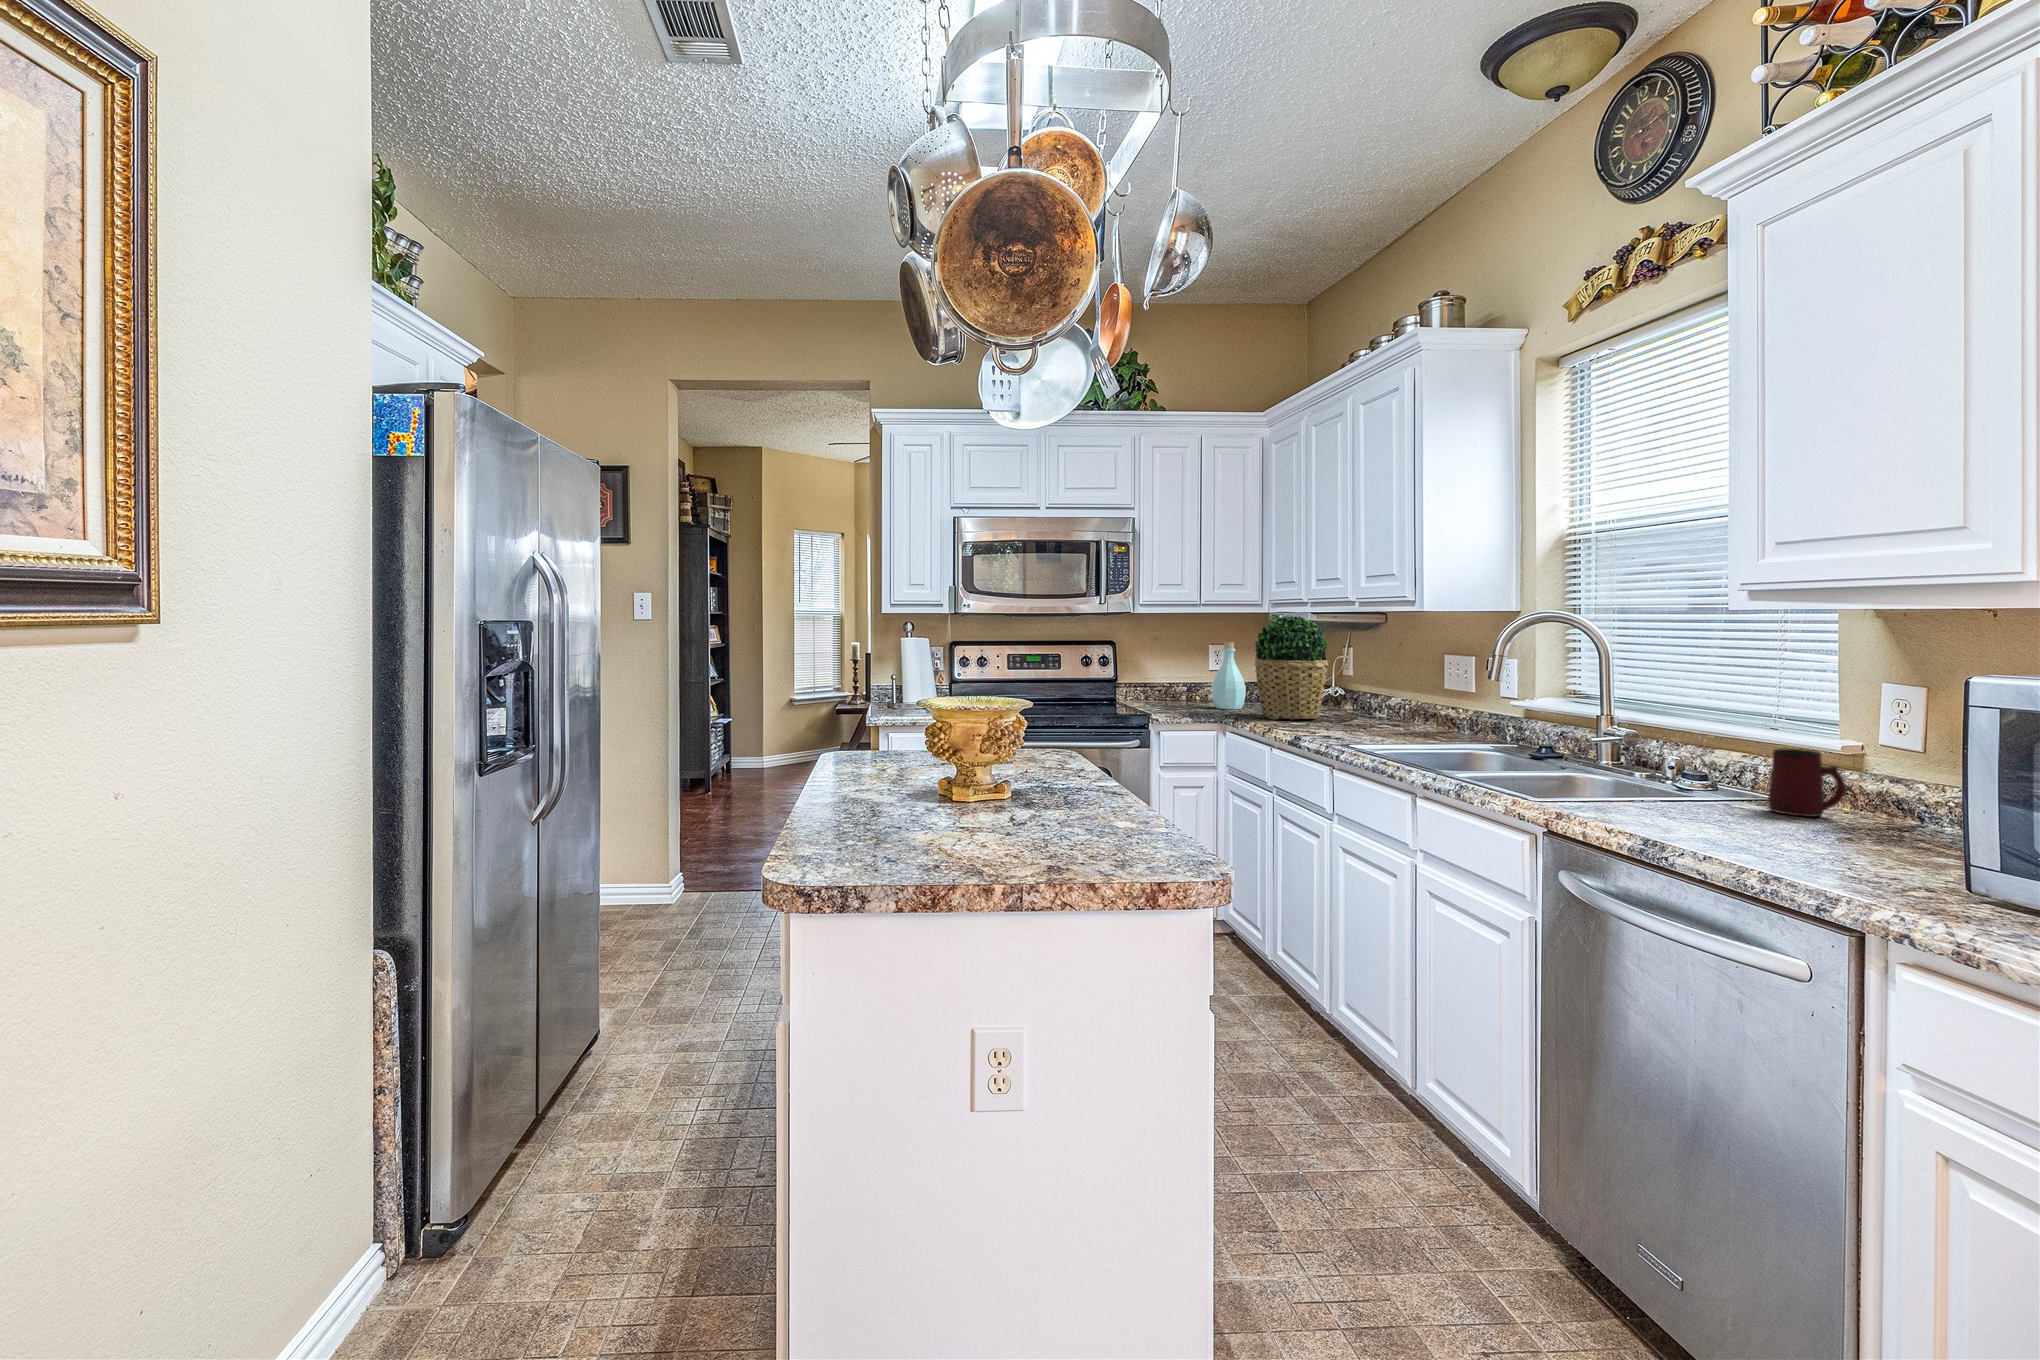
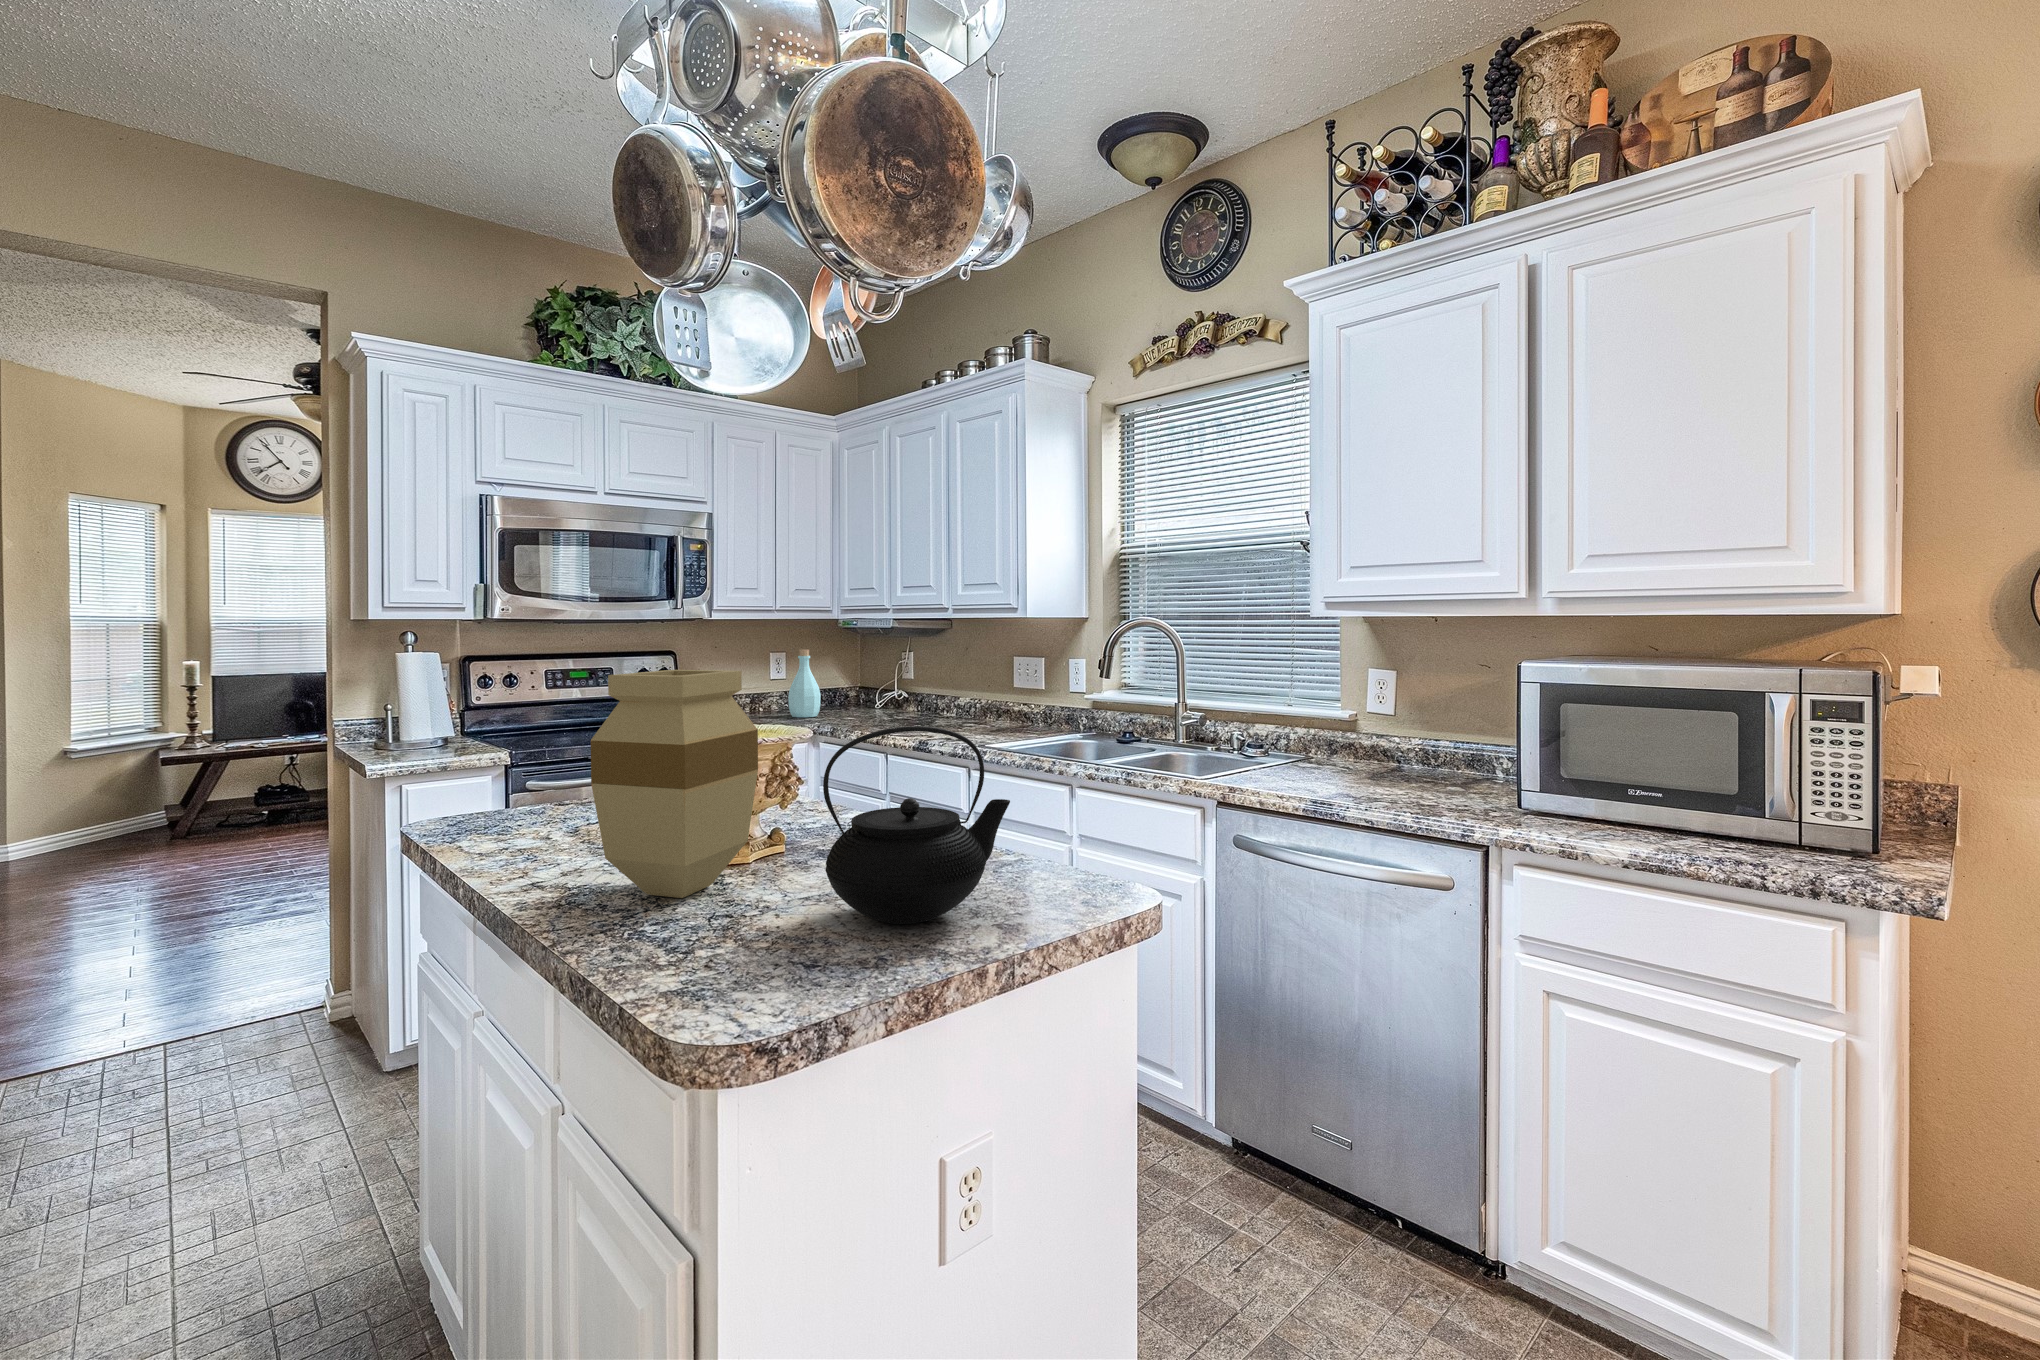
potted plant: present [1255,616,1328,719] -> none [841,622,910,724]
vase: none [834,647,949,814] -> present [591,670,758,898]
teapot: none [931,695,1092,852] -> present [823,726,1010,924]
mug: present [1768,749,1845,817] -> none [1323,720,1366,769]

